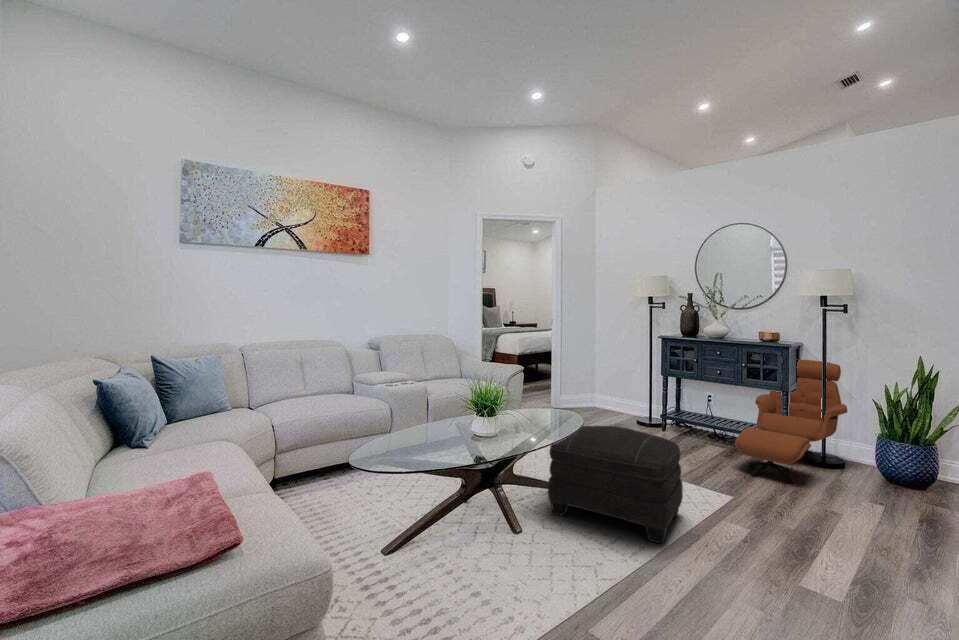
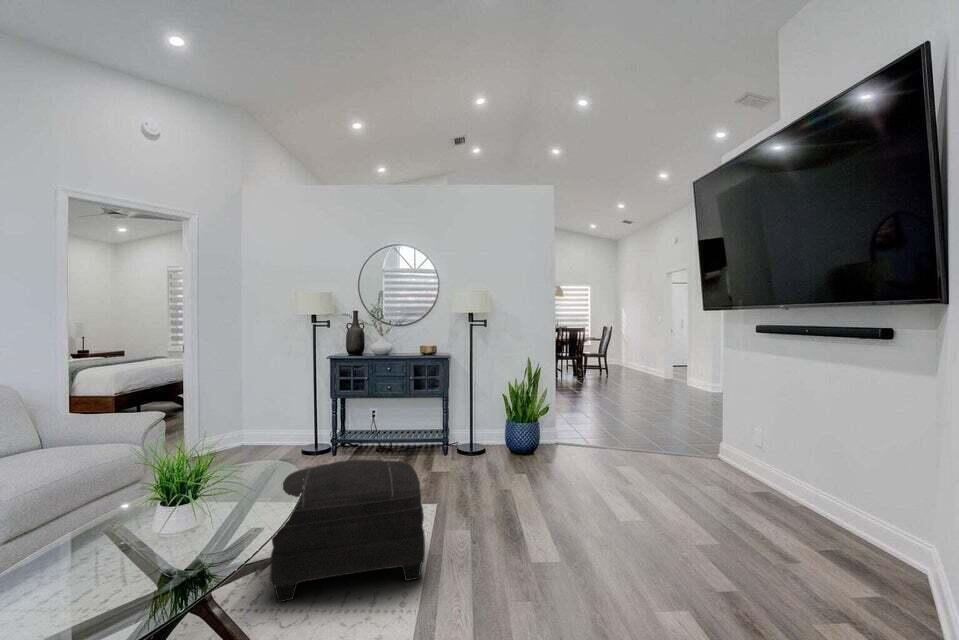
armchair: present [735,360,847,482] -> none [420,369,483,477]

